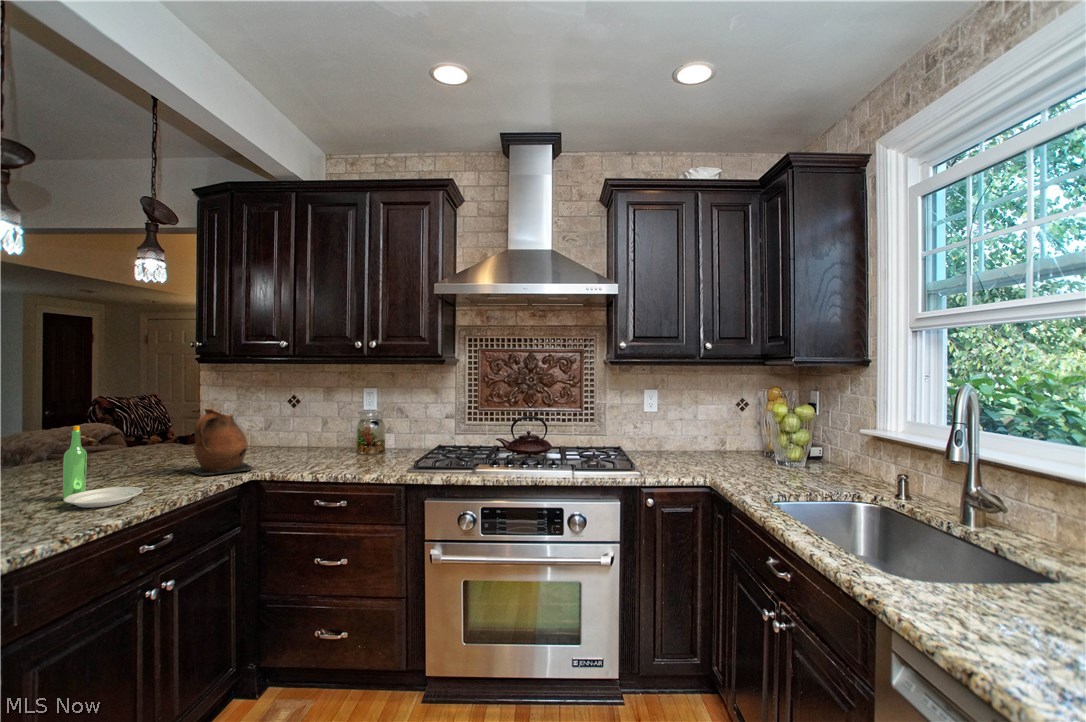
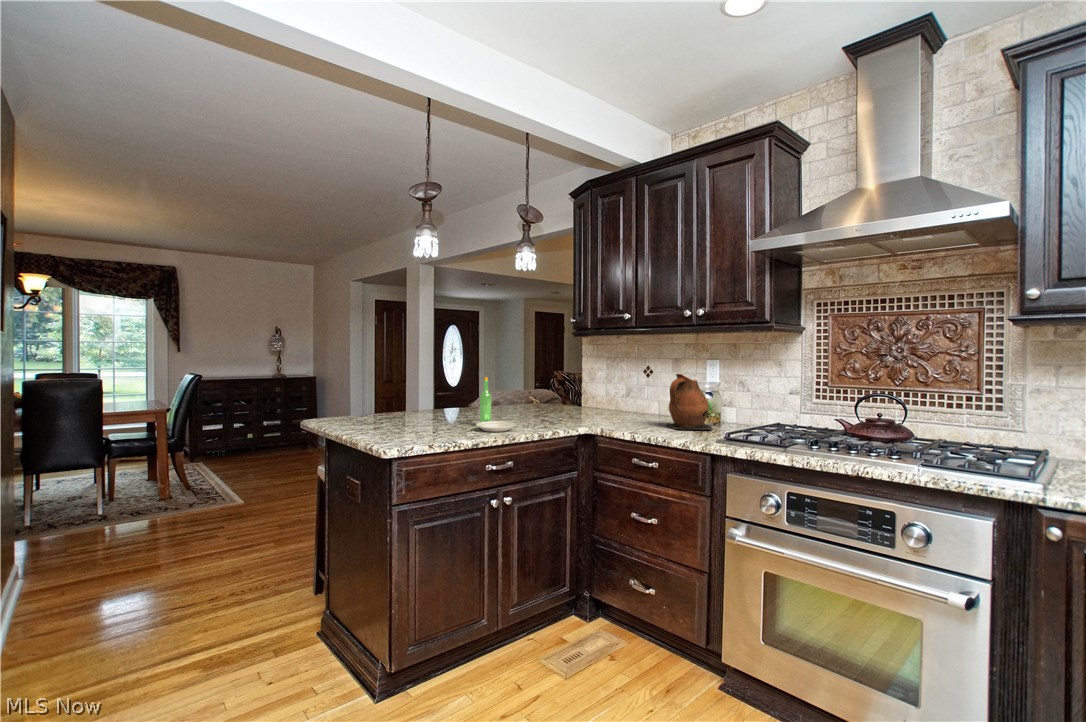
ceramic pitcher: present [192,409,253,475] -> present [667,374,713,430]

